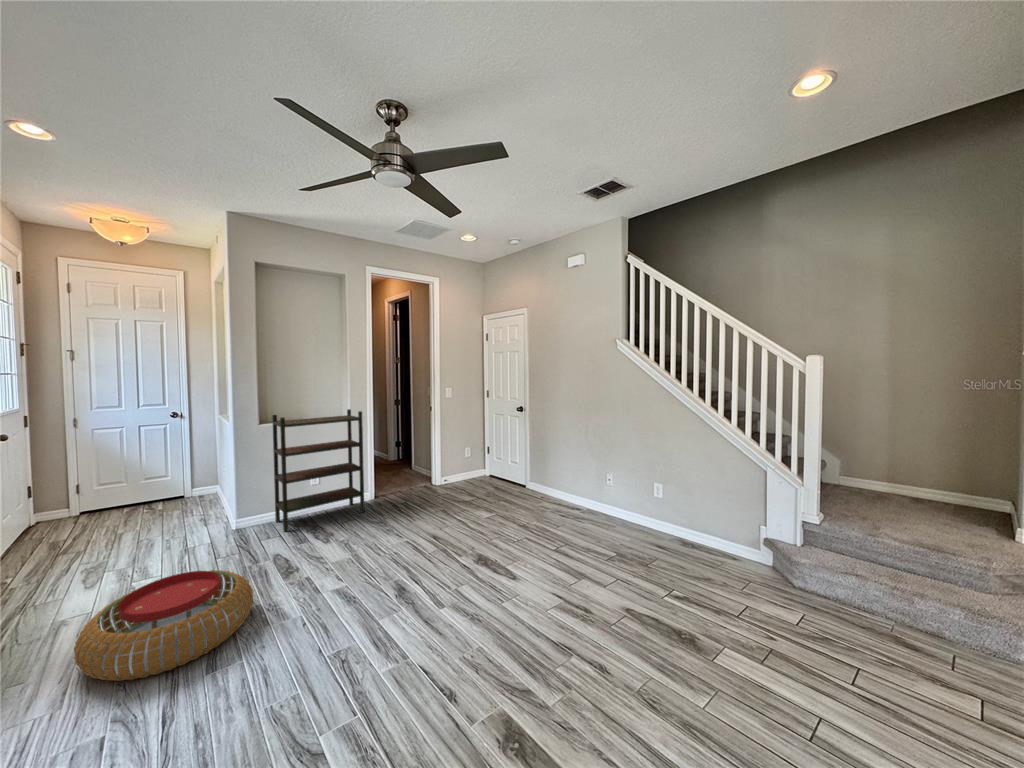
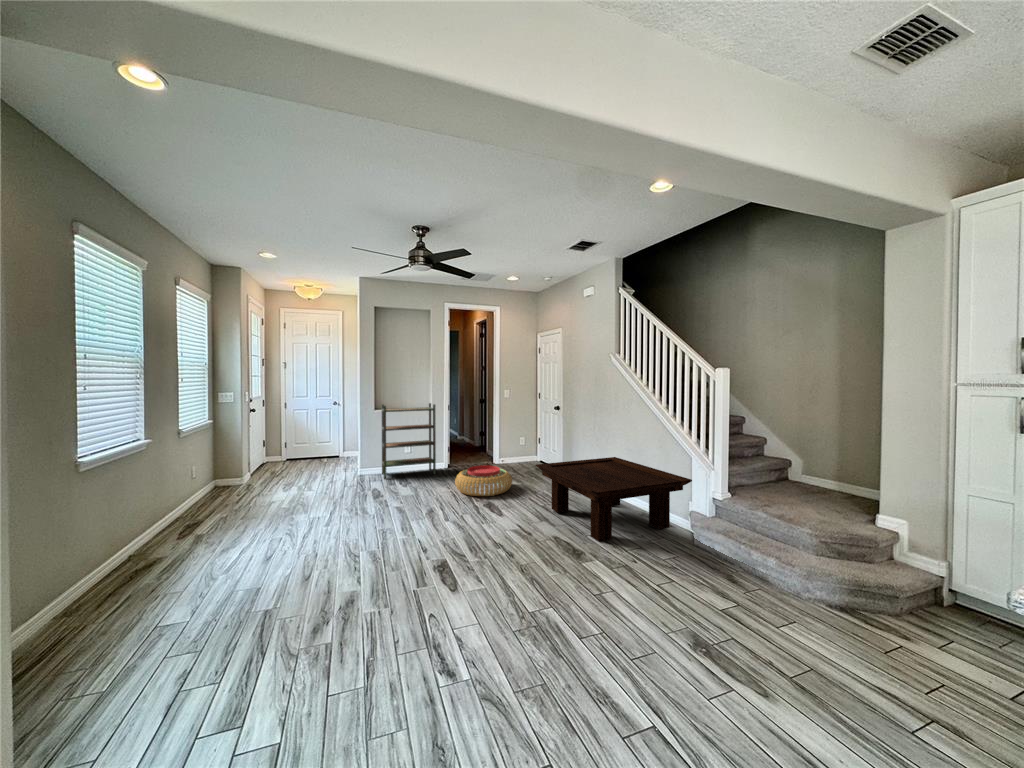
coffee table: none [549,470,759,606] -> present [536,457,692,542]
pouf: present [74,570,253,681] -> present [455,465,512,496]

